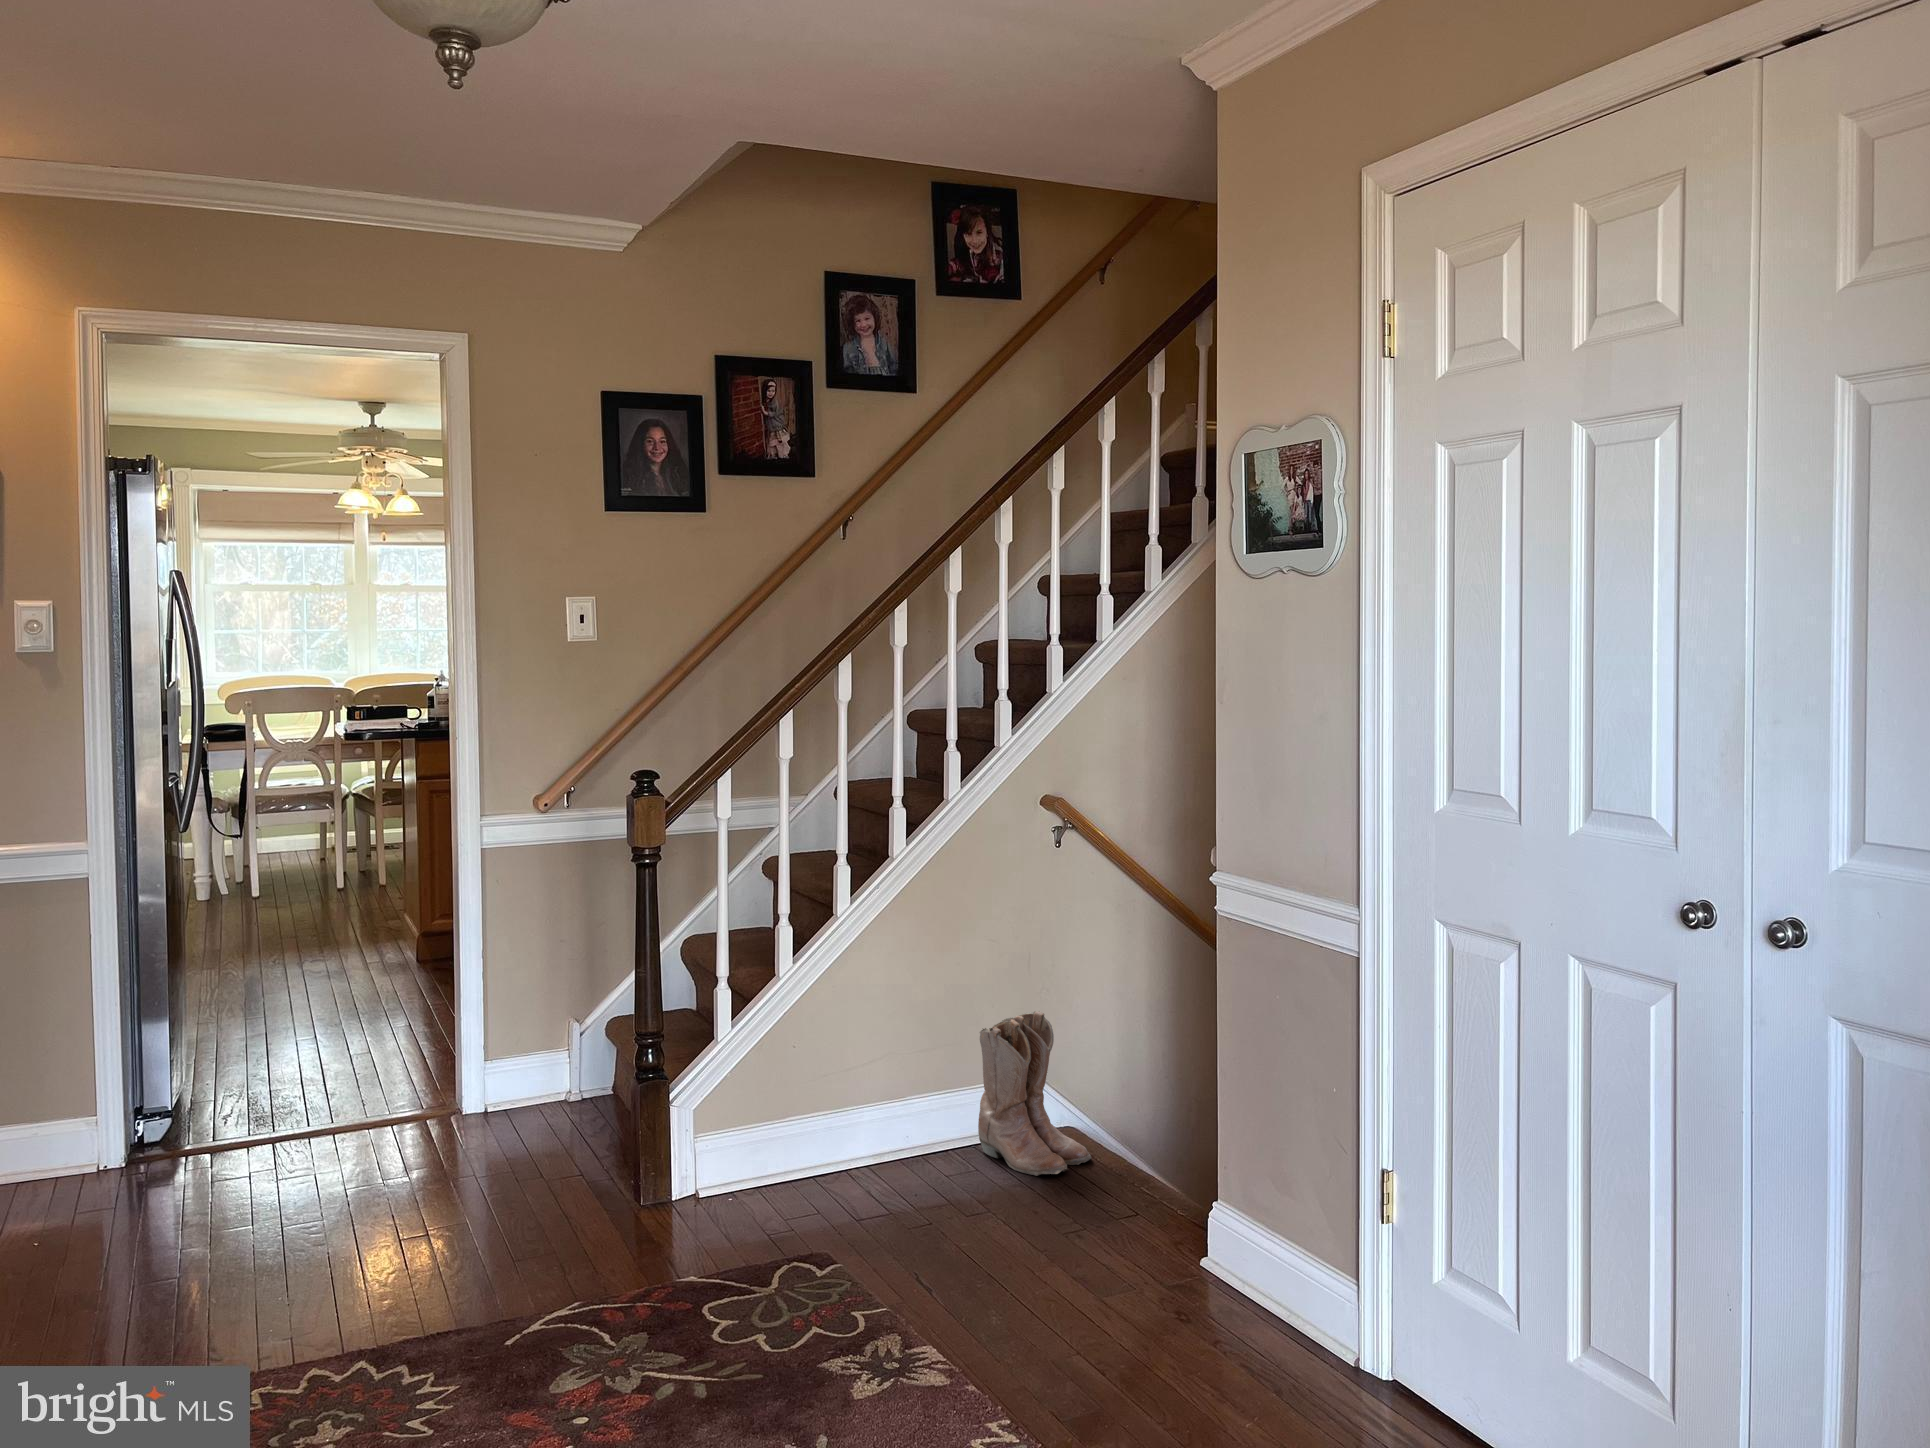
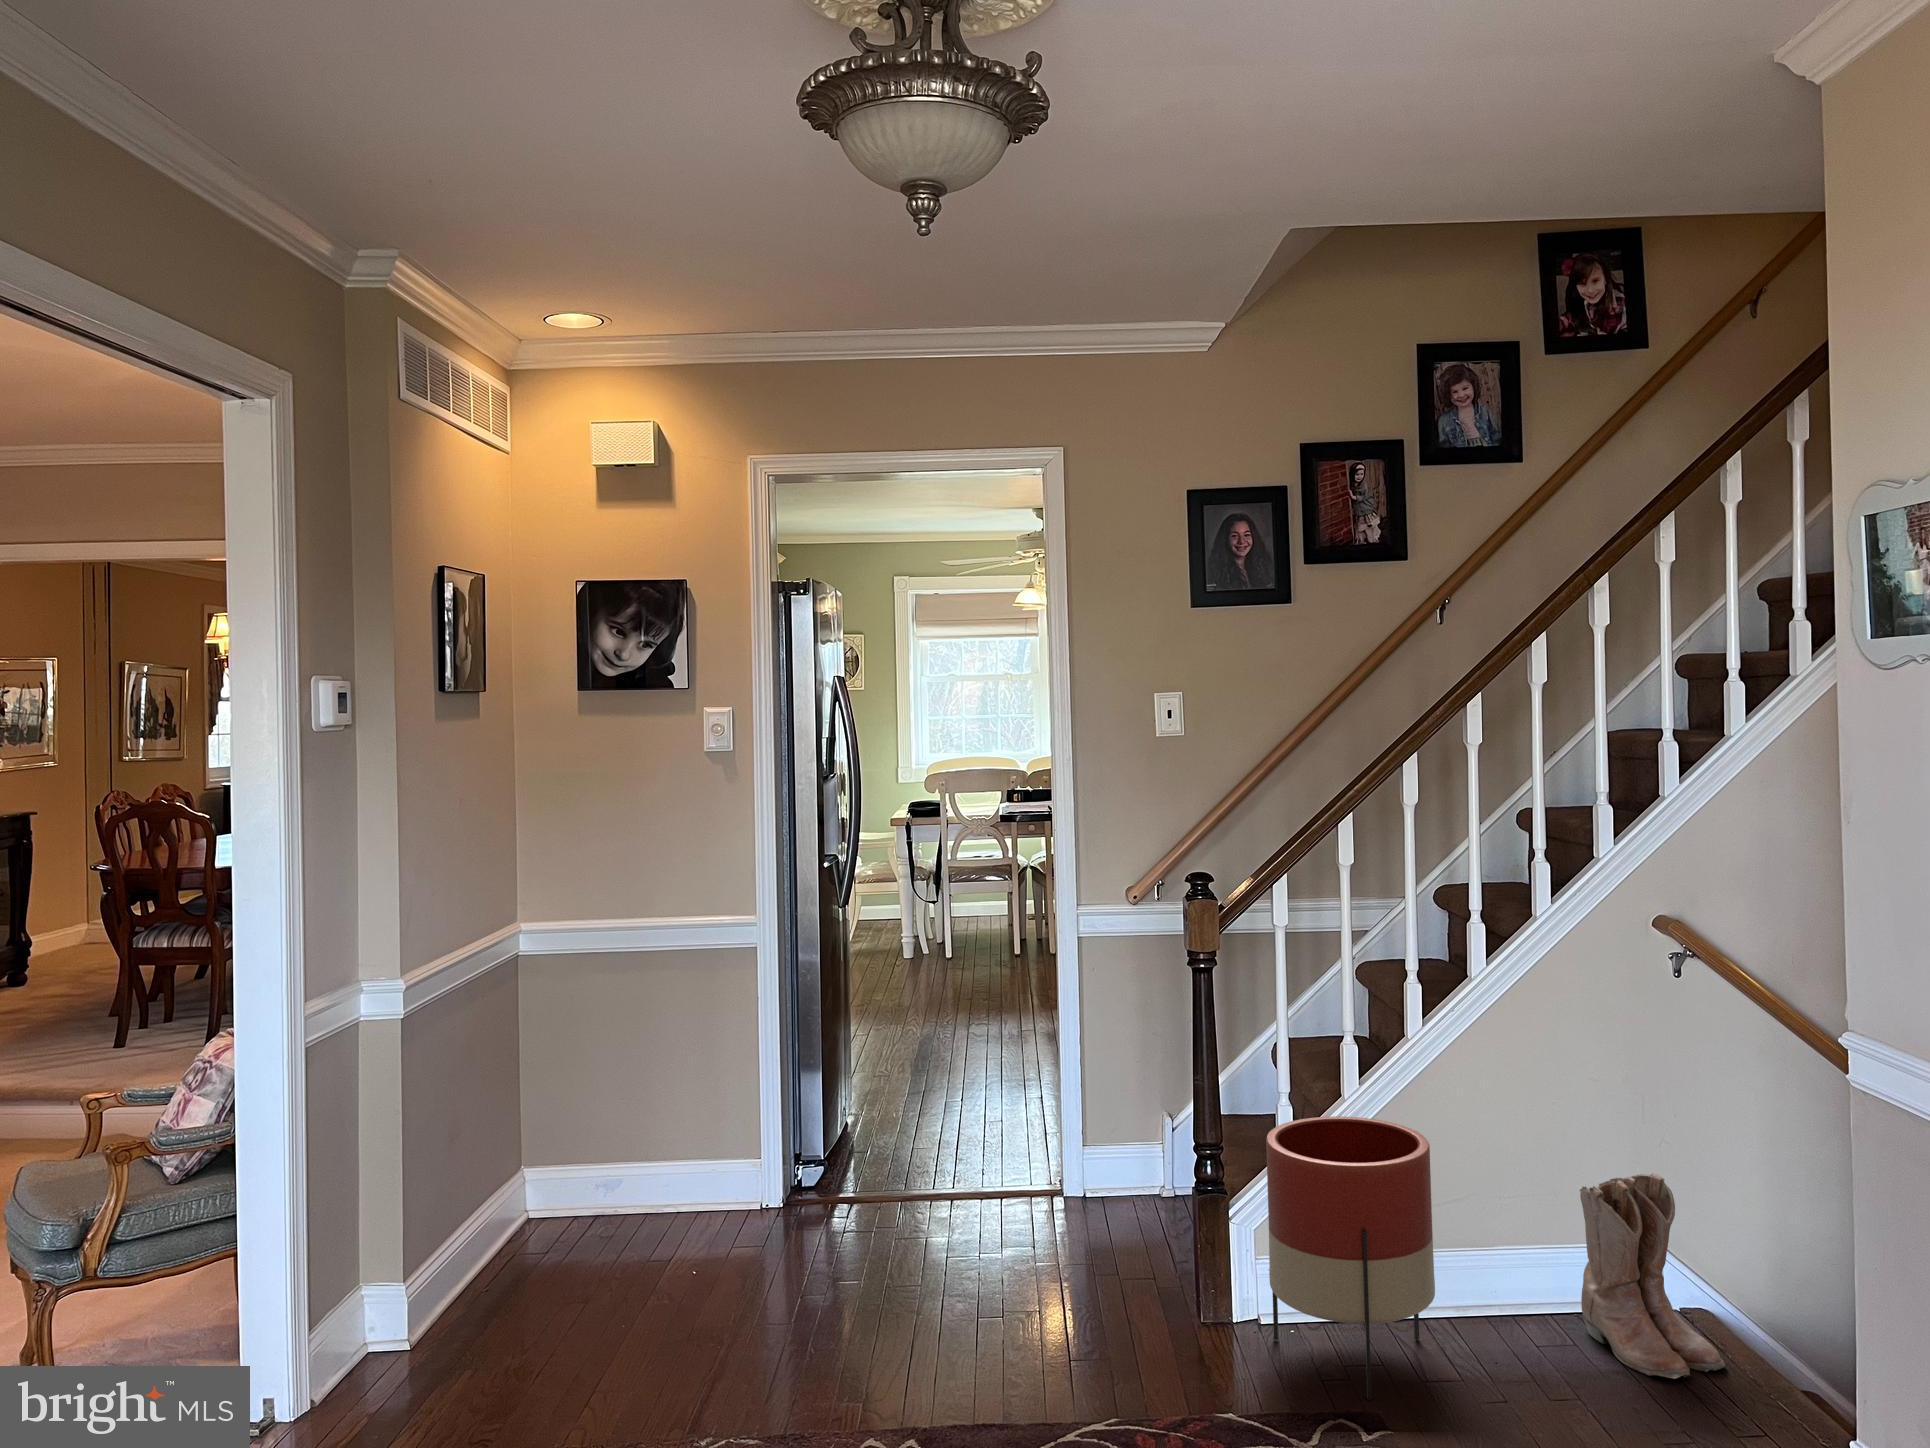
planter: none [715,991,867,1239] -> present [1266,1117,1435,1400]

